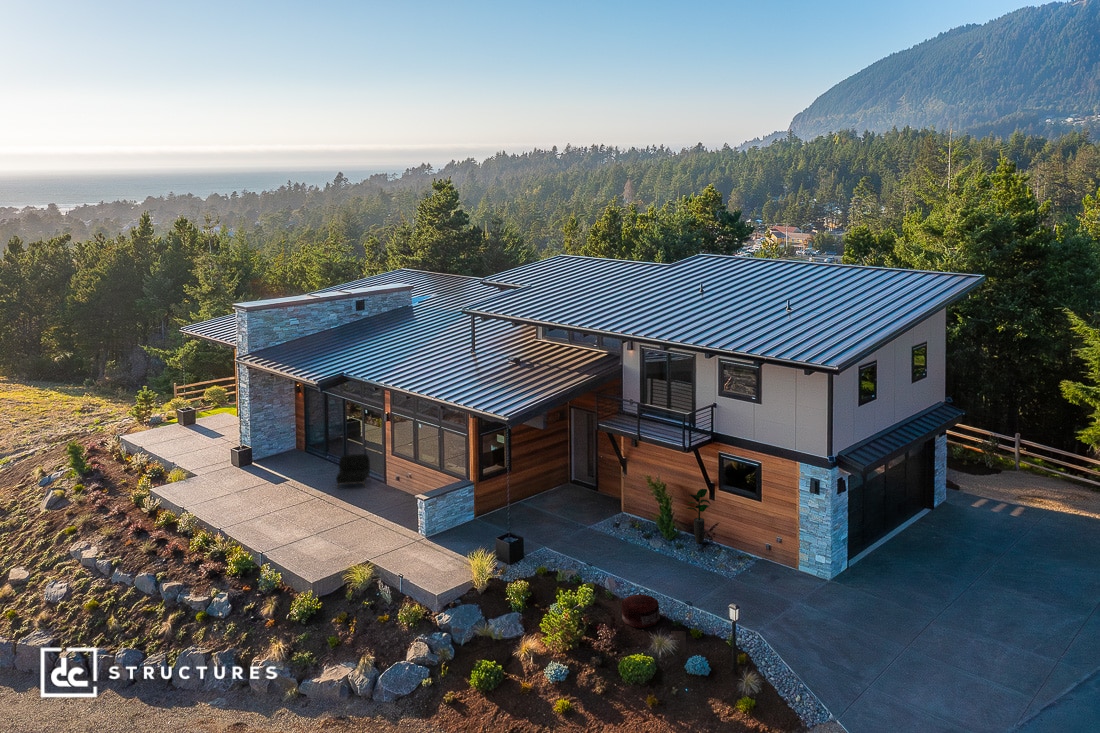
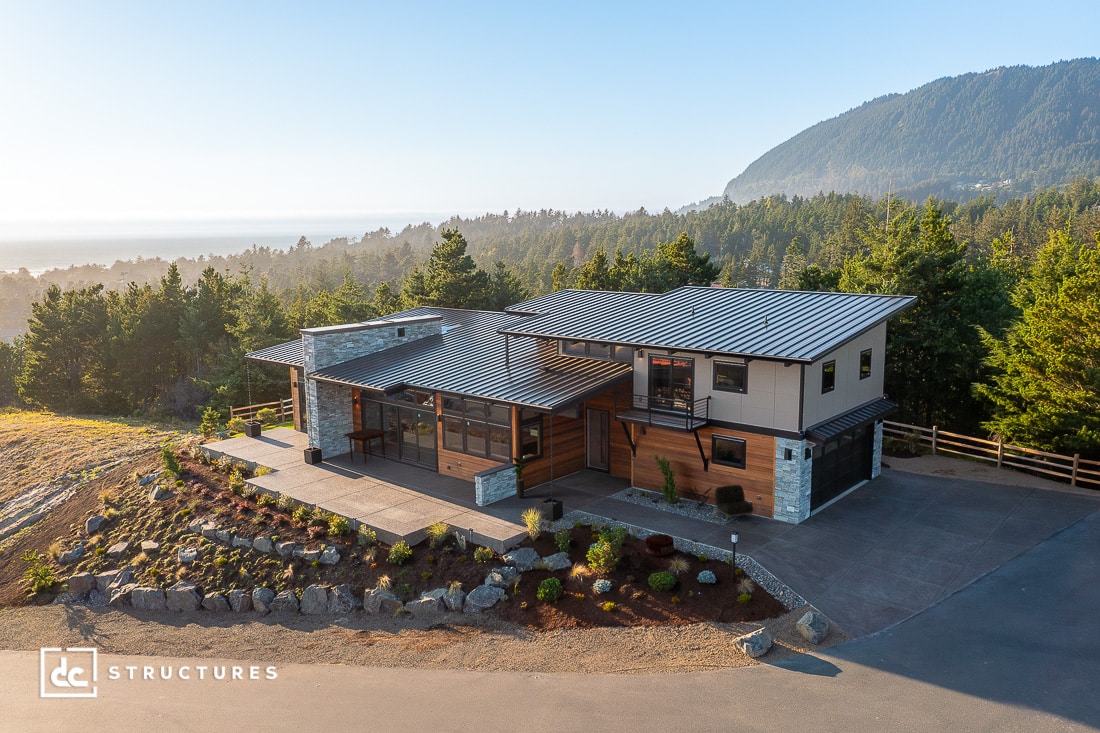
dining table: none [274,425,329,472] -> present [344,429,388,465]
armchair: present [336,454,370,485] -> present [715,485,753,521]
potted plant: present [687,489,710,544] -> present [512,458,528,498]

